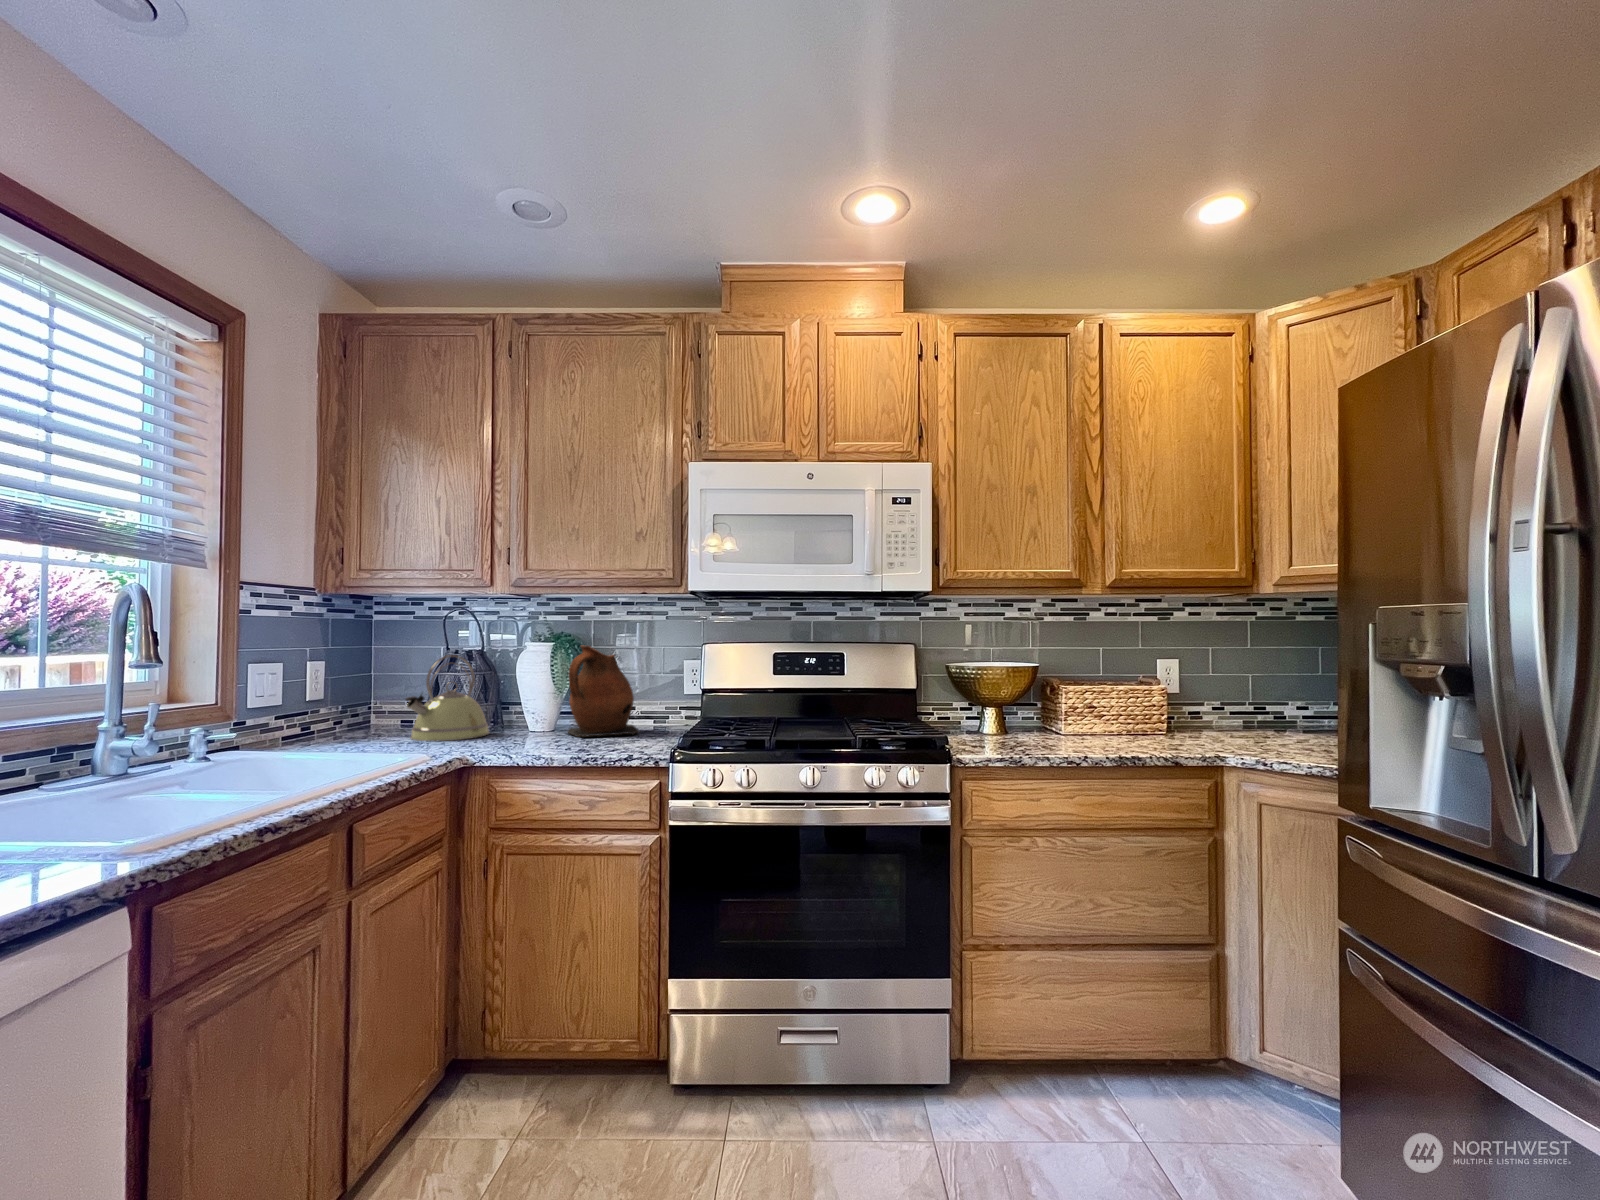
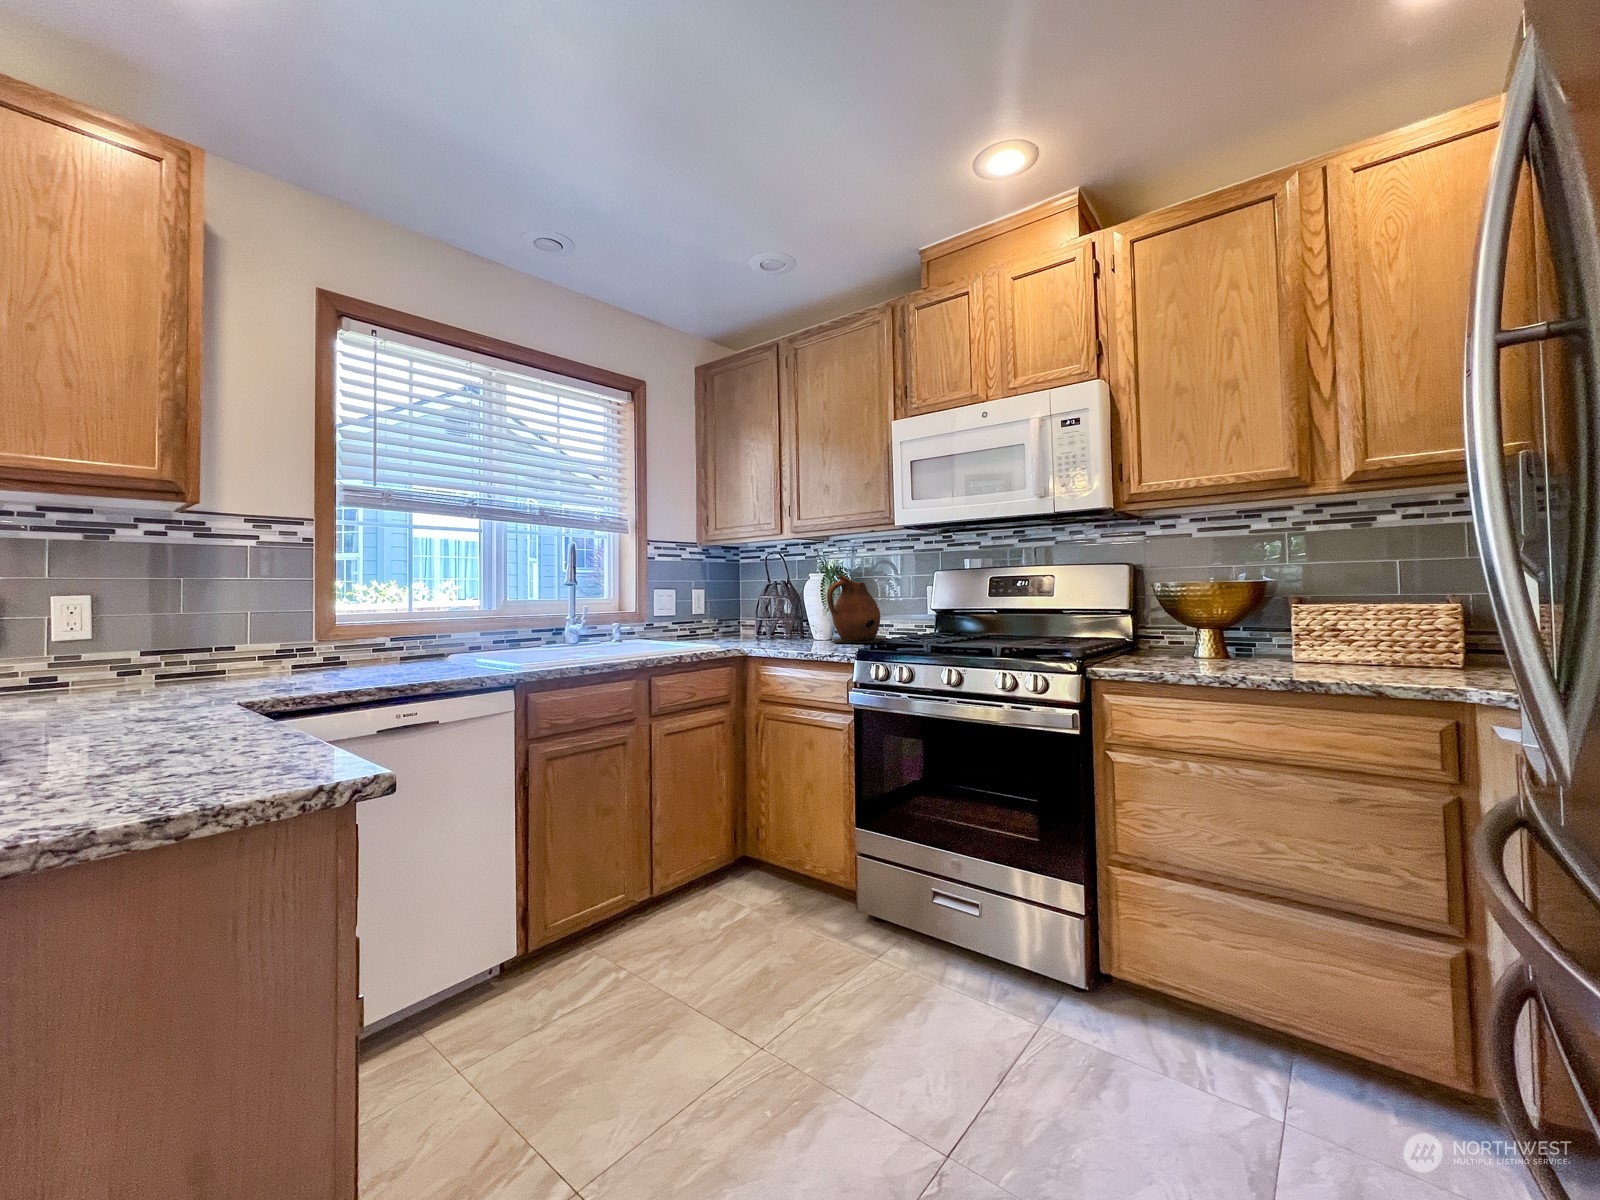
kettle: present [406,655,489,741] -> none [736,584,791,642]

